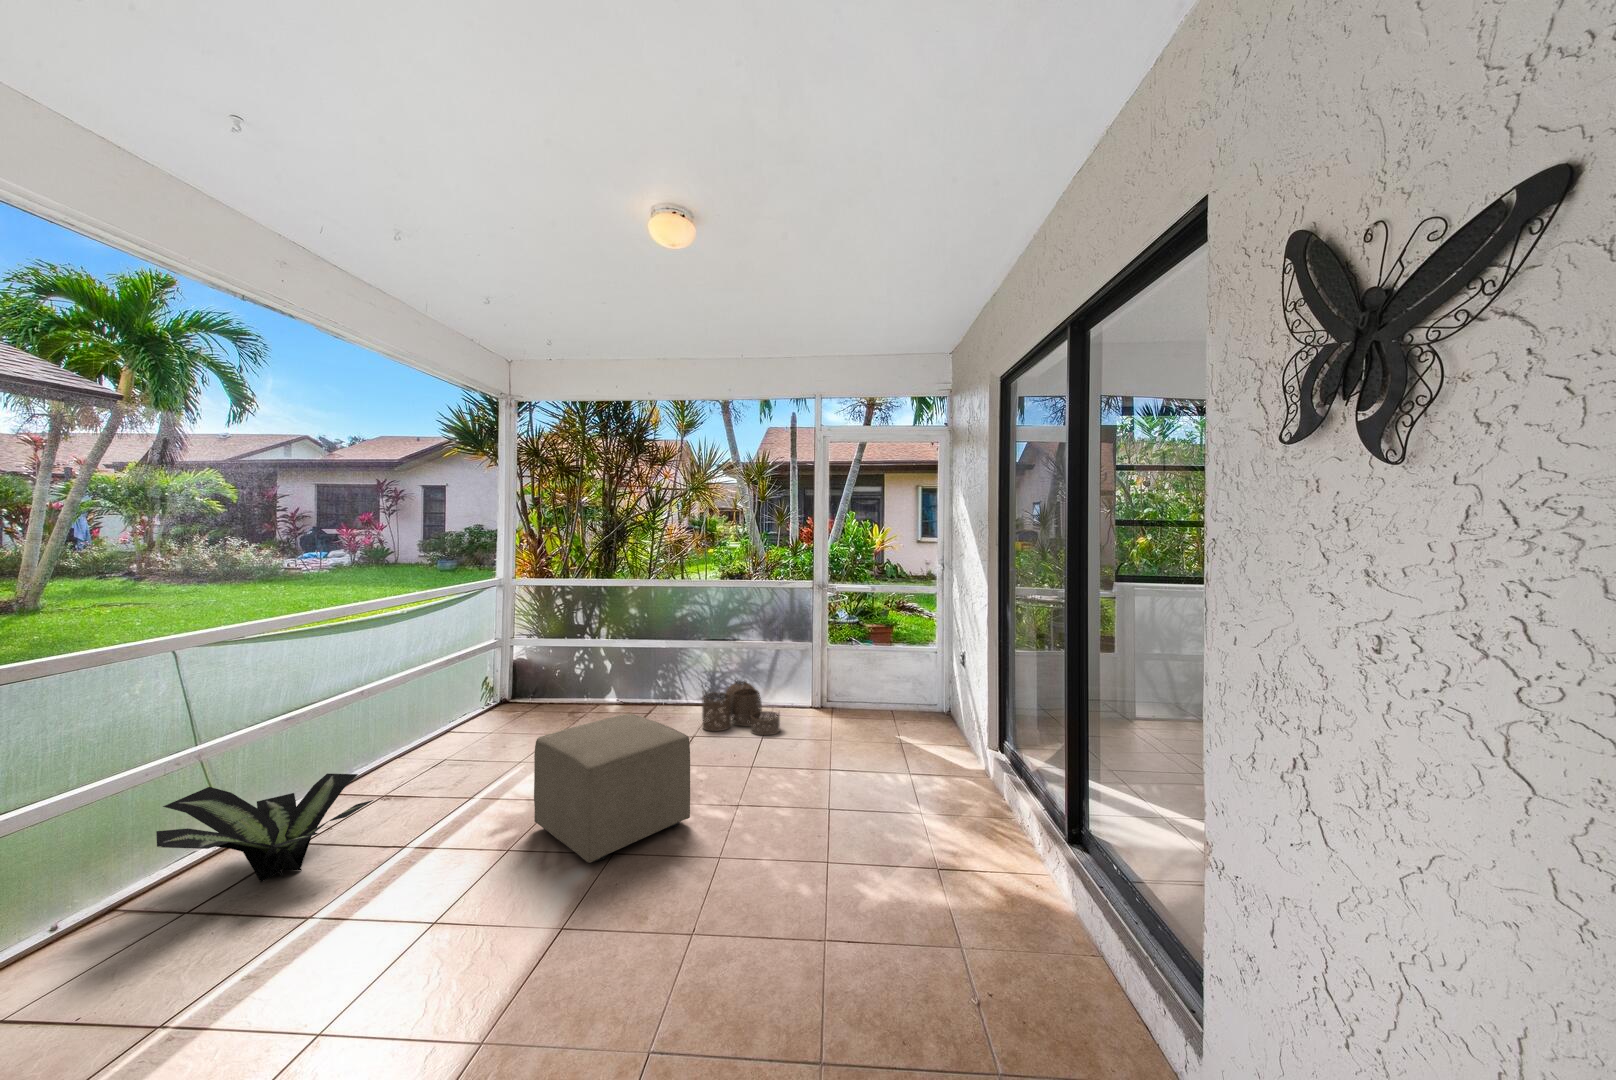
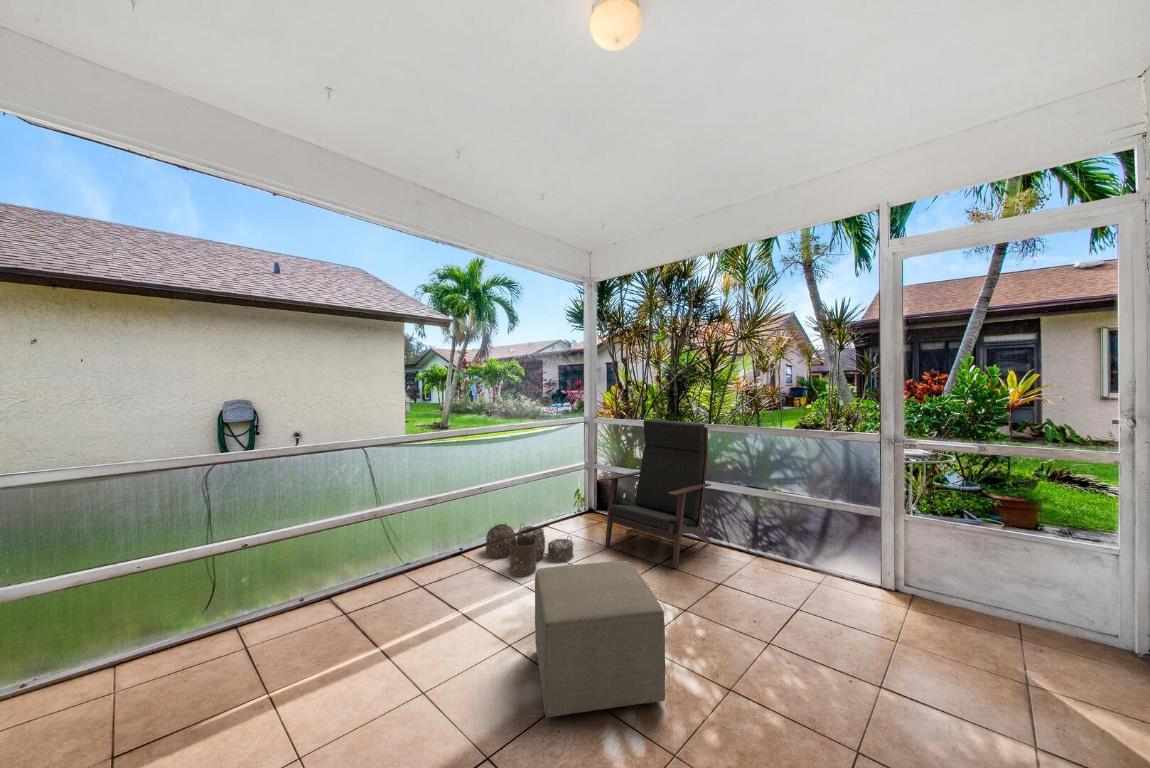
lounge chair: none [547,576,672,731] -> present [601,419,712,569]
woven basket: present [702,681,780,735] -> present [486,524,573,576]
potted plant: present [156,774,373,882] -> none [312,548,443,627]

